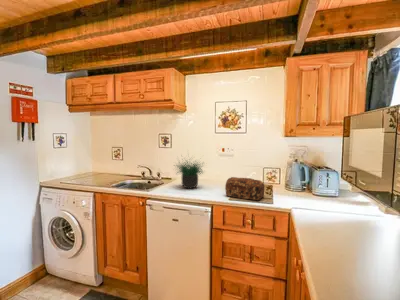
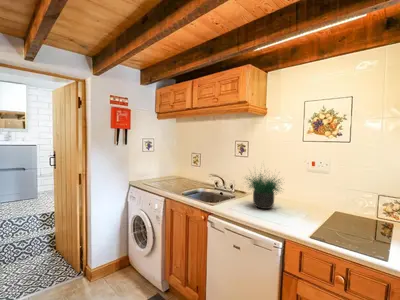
bread loaf: present [225,177,264,200] -> none [306,204,374,247]

